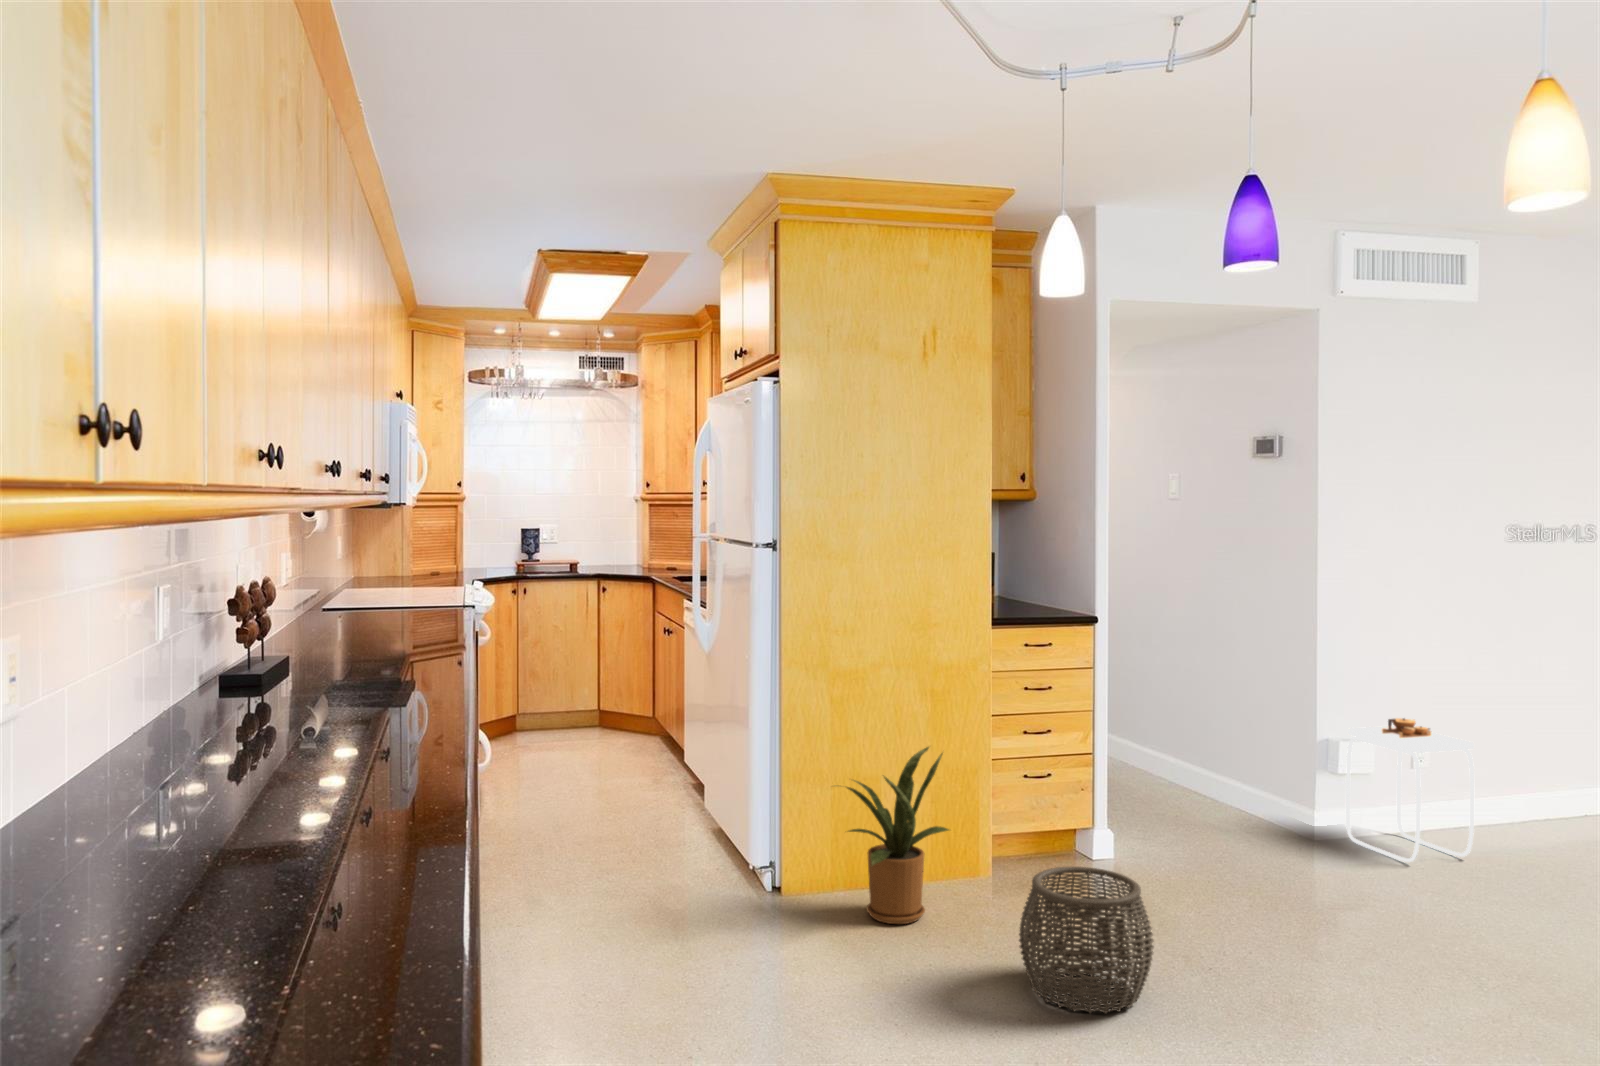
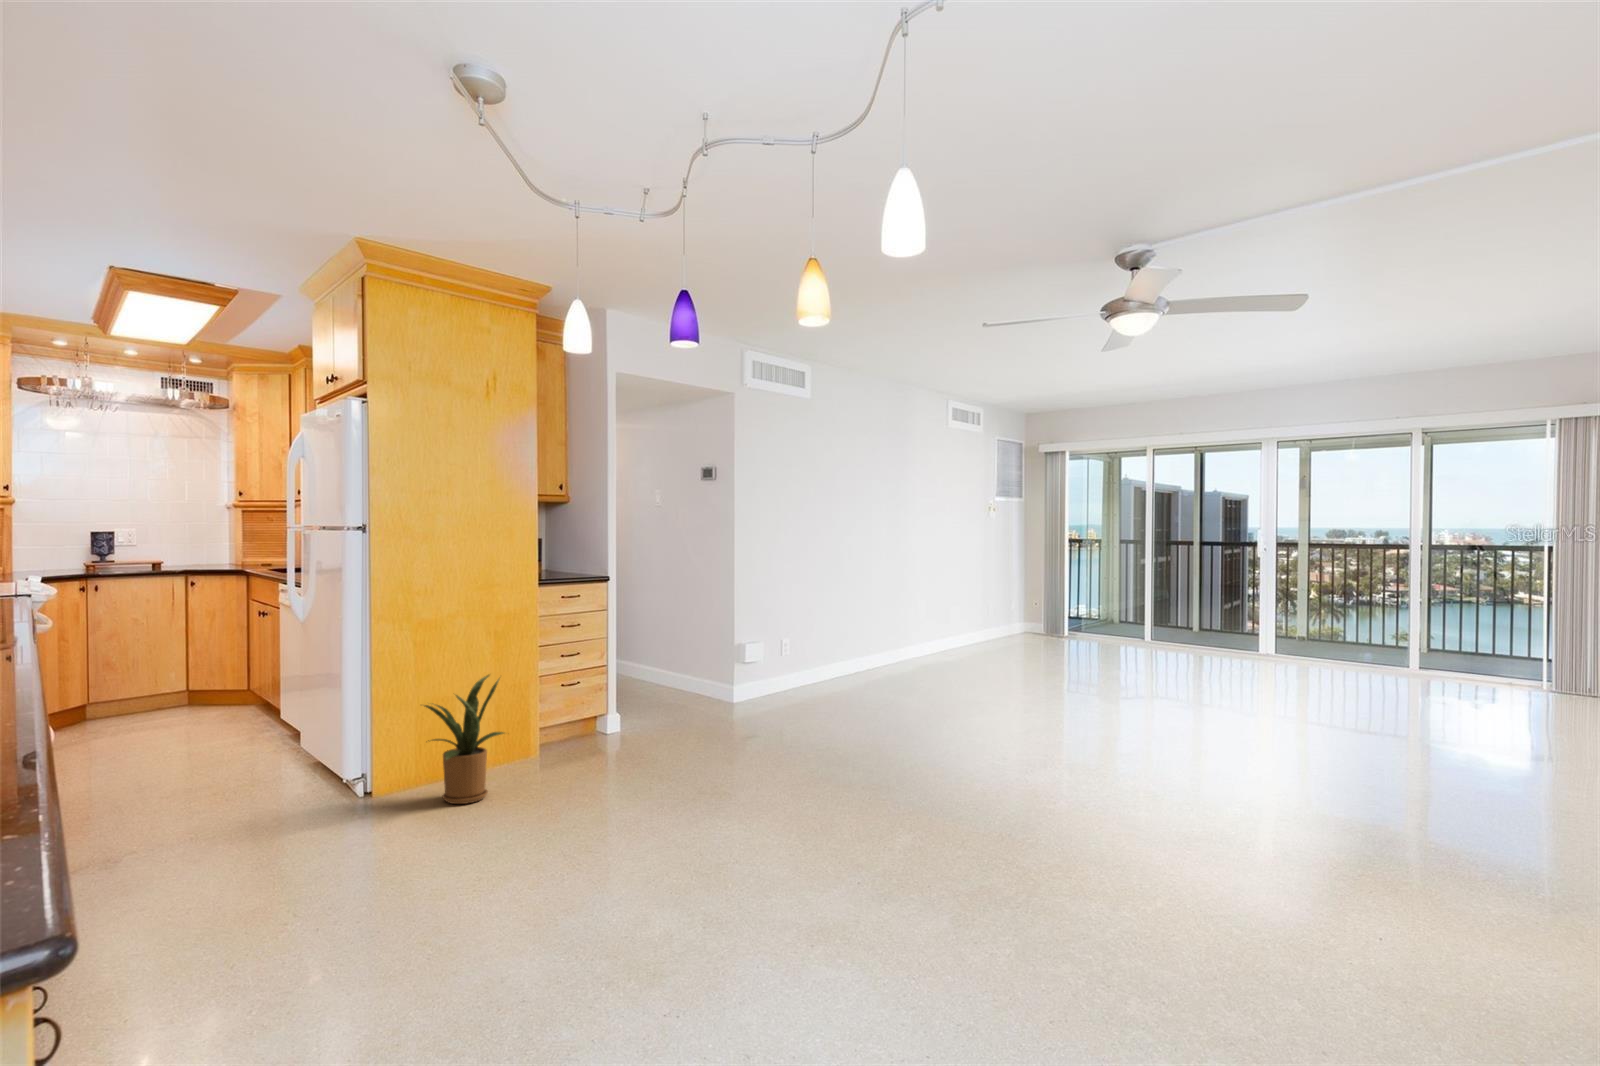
side table: present [1346,718,1474,862] -> none [777,640,848,730]
woven basket: present [1019,867,1154,1013] -> none [555,740,646,833]

